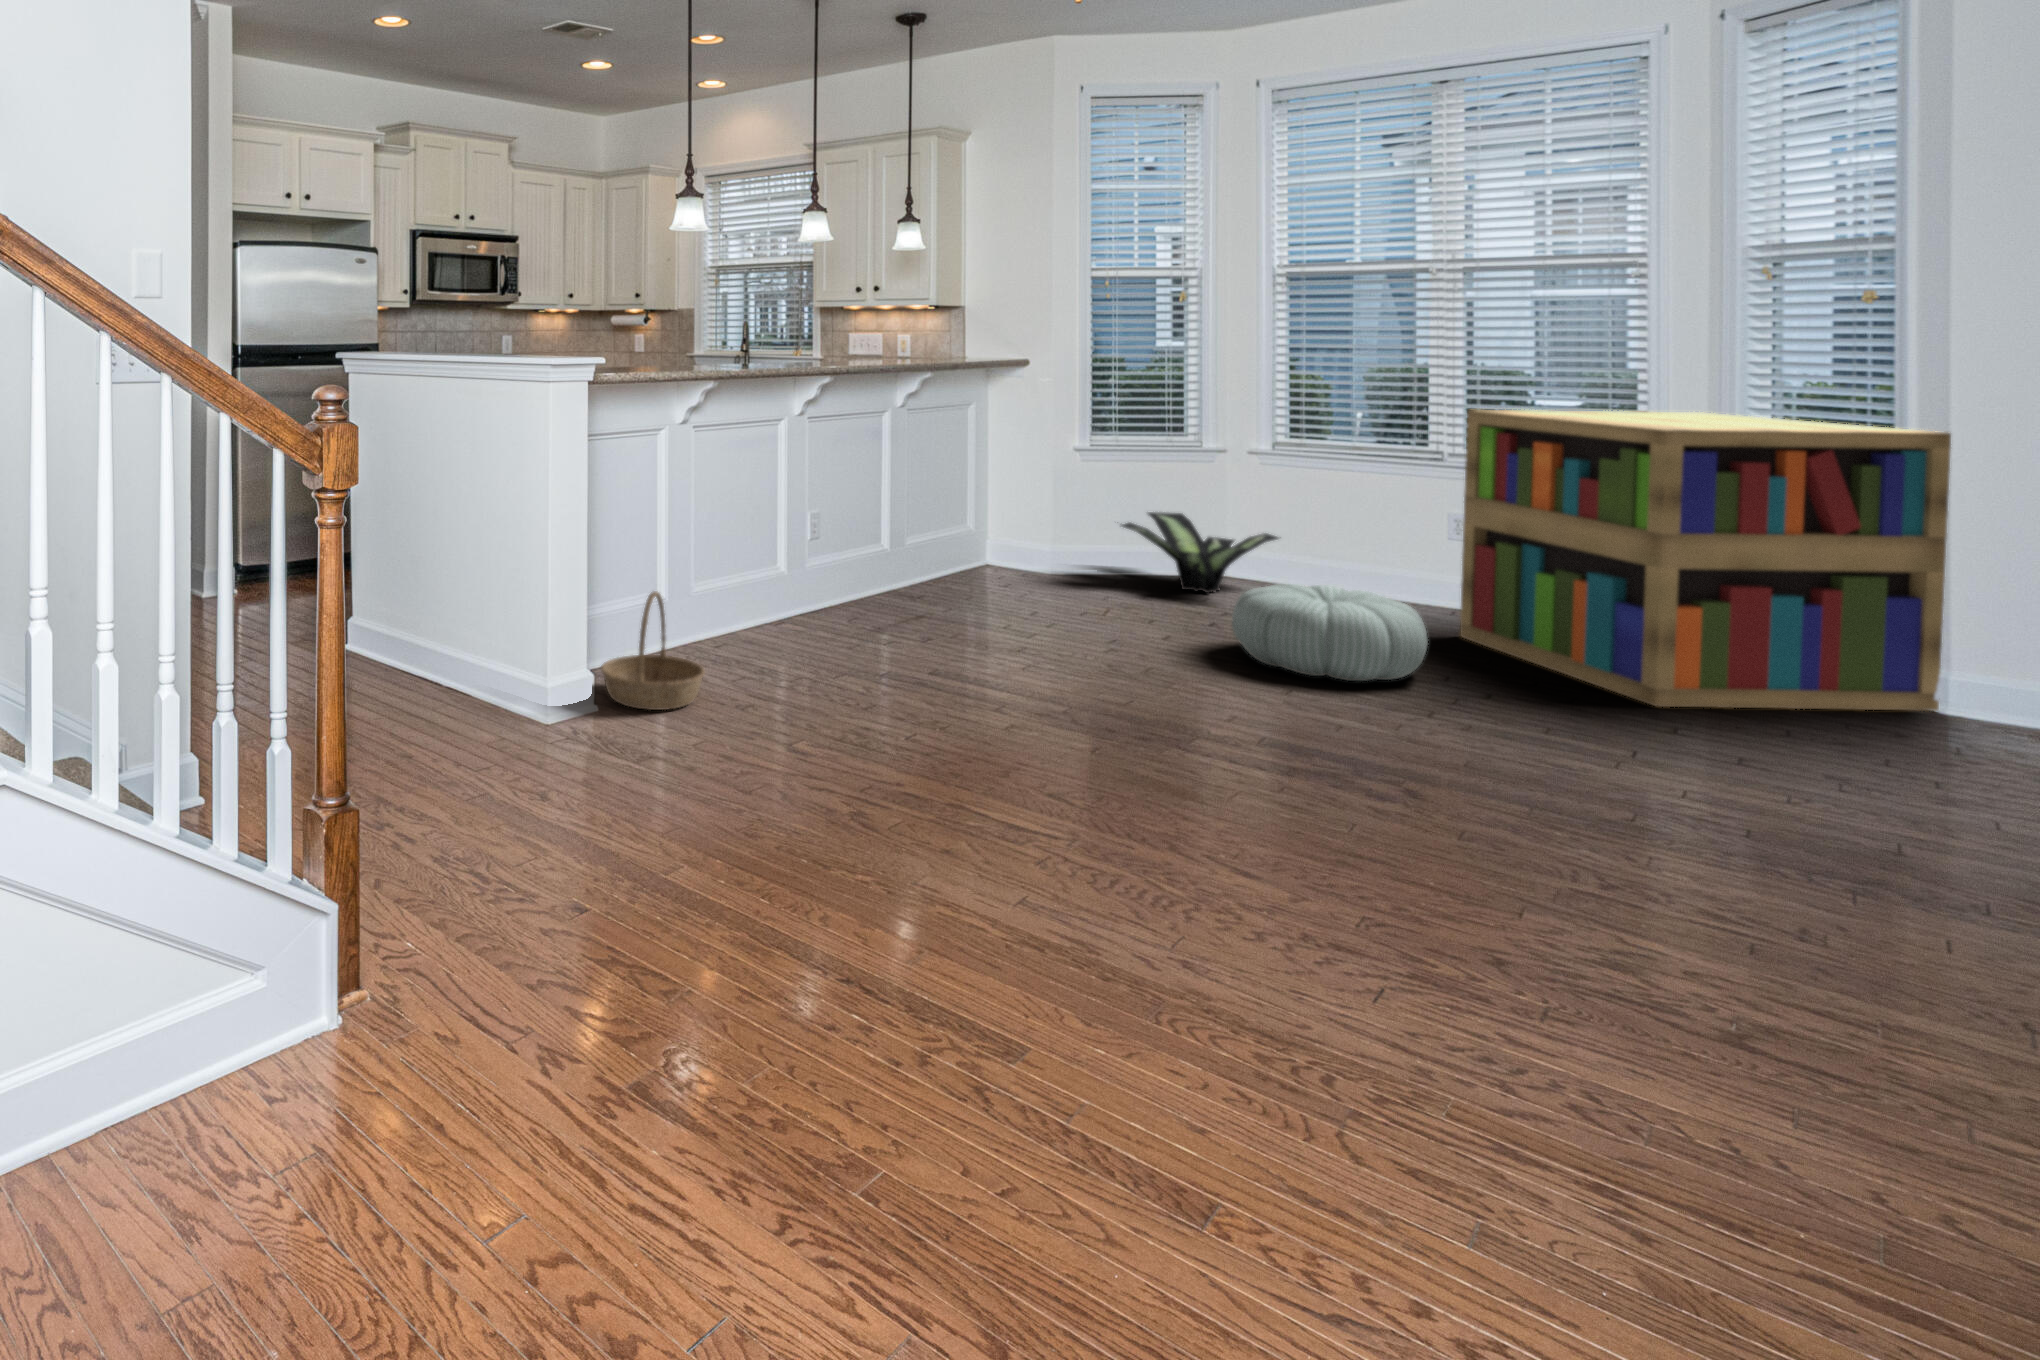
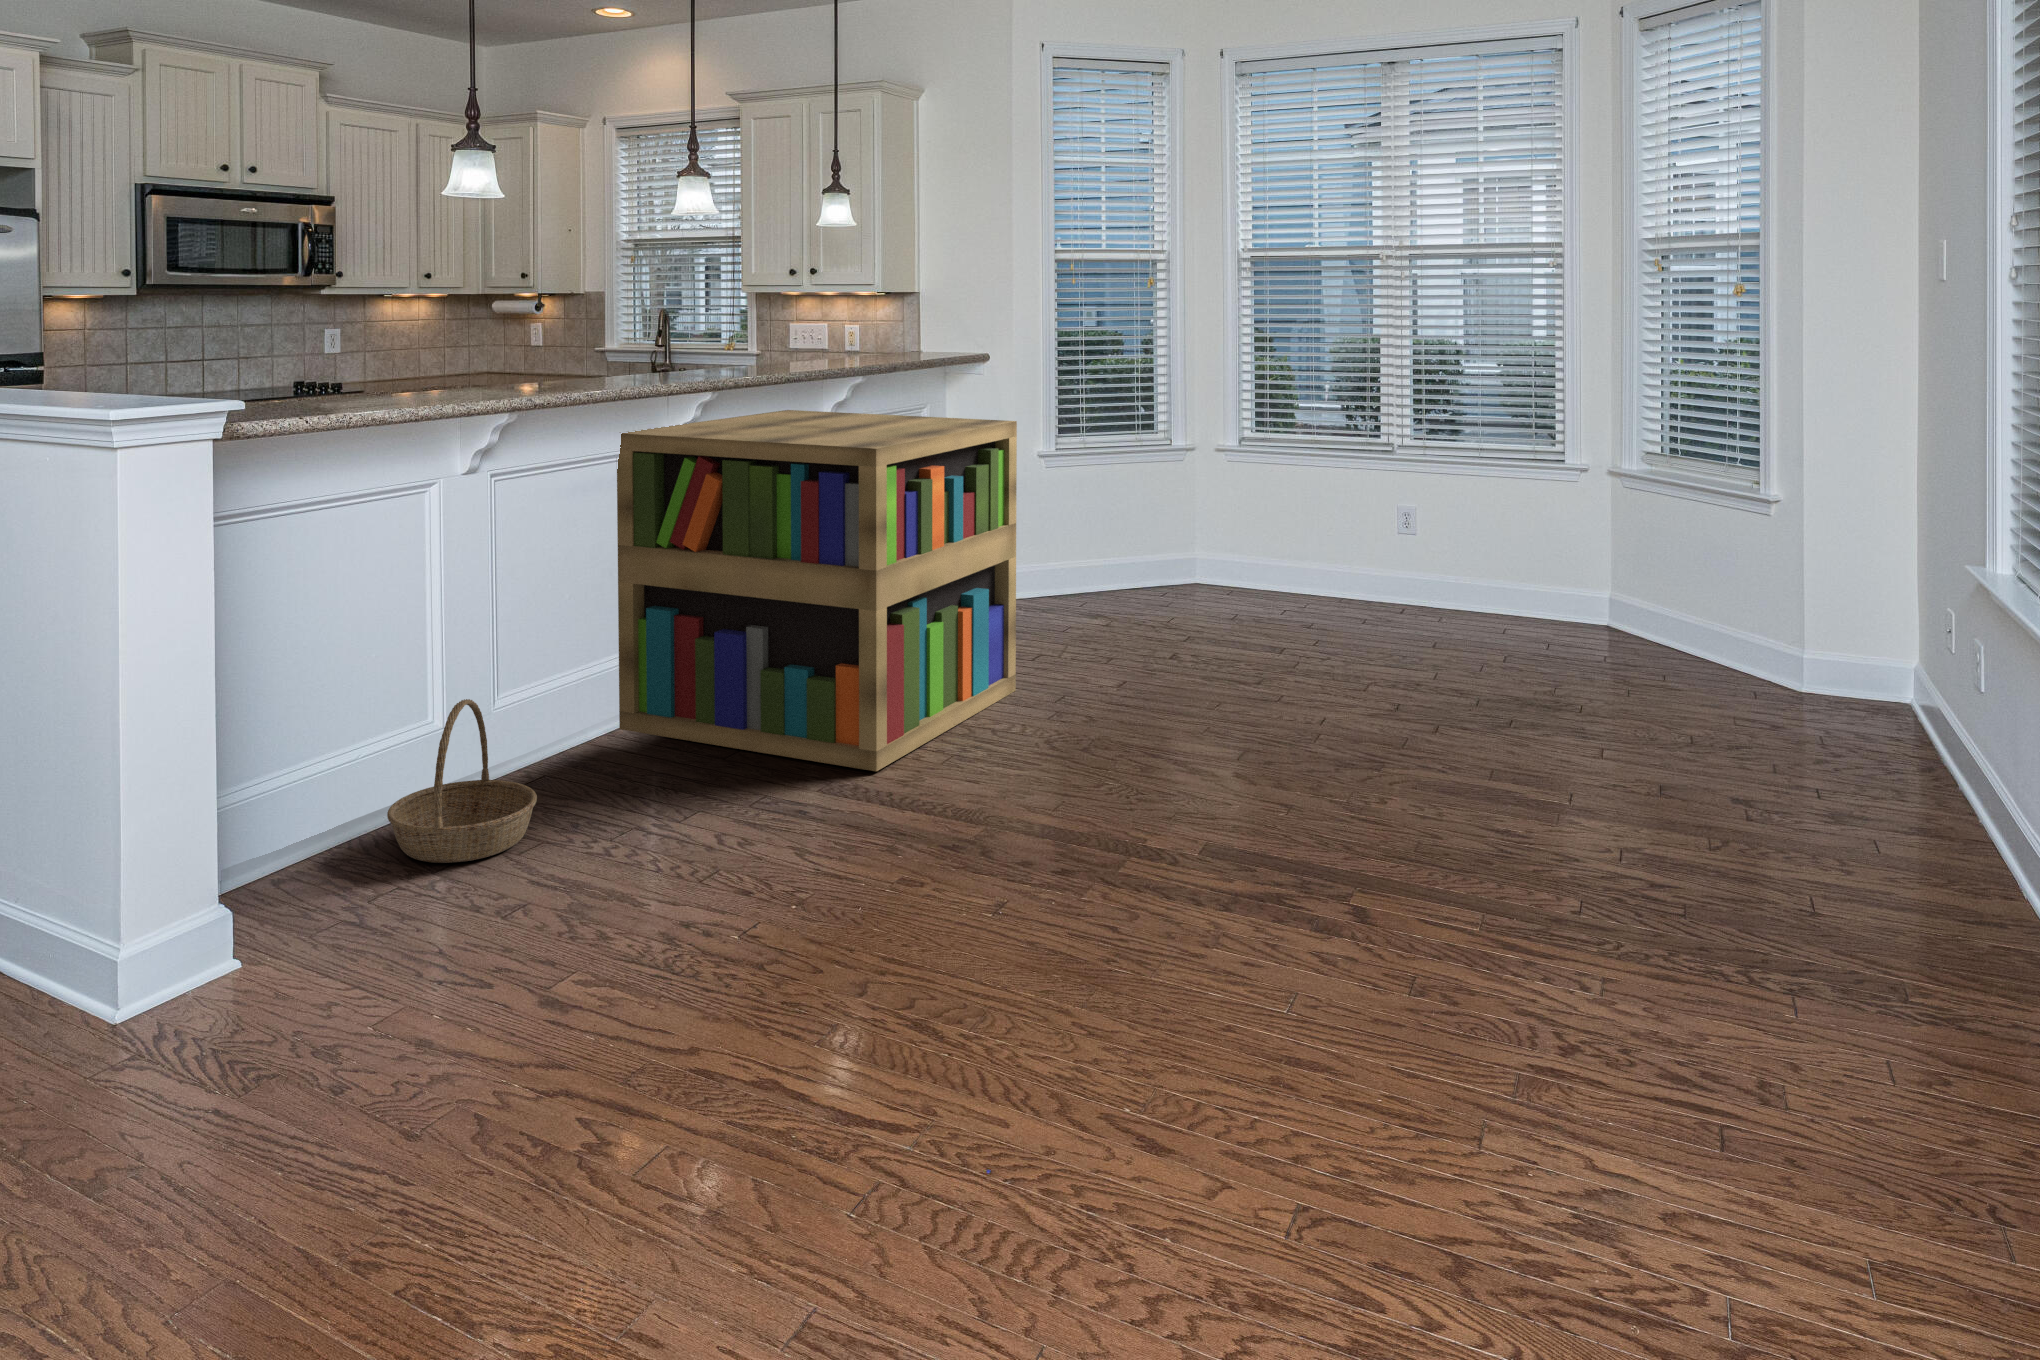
bookshelf: present [1460,410,1951,711] -> present [617,410,1017,771]
potted plant: present [1121,512,1278,593] -> none [1073,523,1245,616]
pouf: present [1232,584,1428,681] -> none [1181,607,1366,715]

